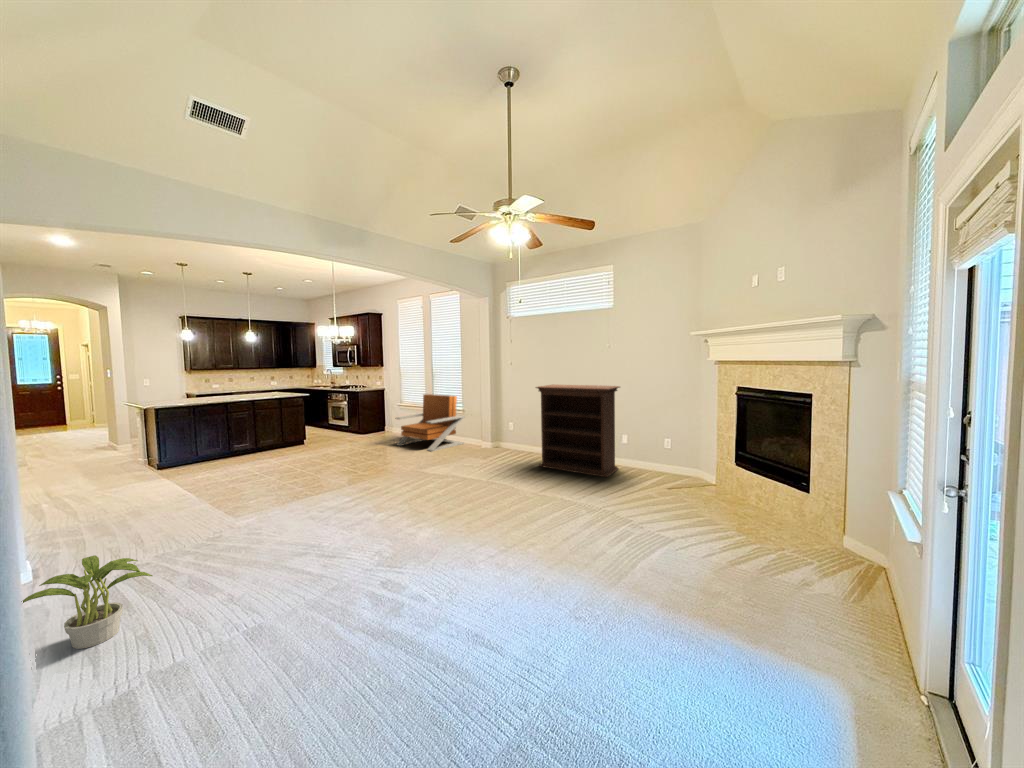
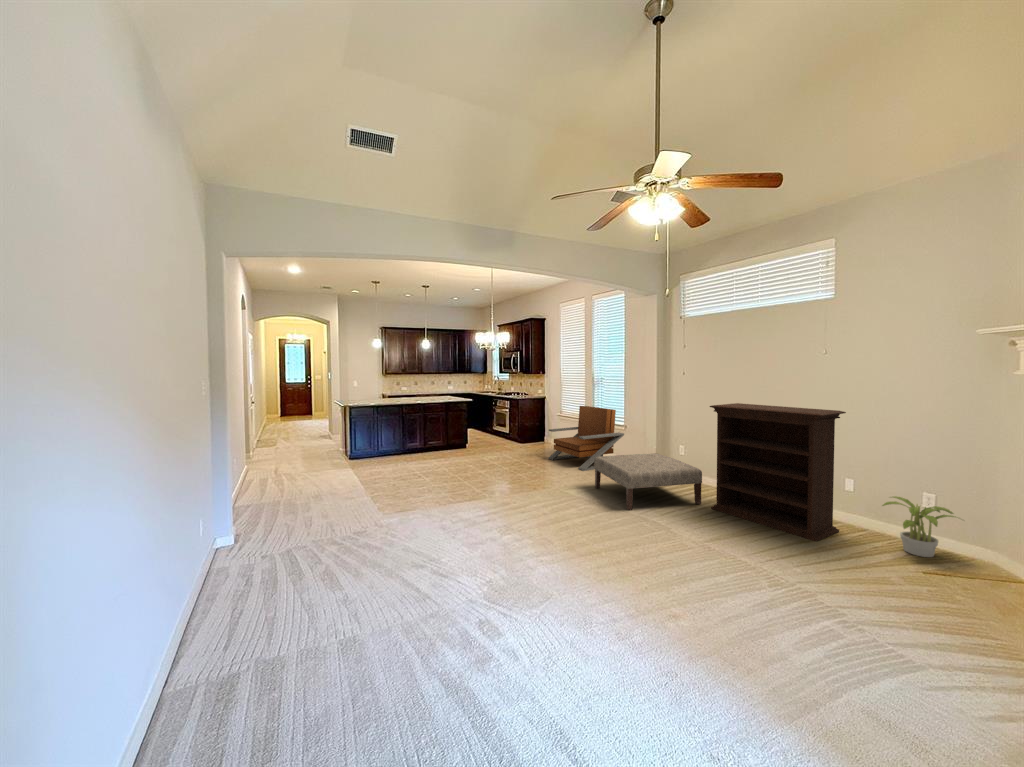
ottoman: none [445,429,531,476] -> present [594,453,702,510]
potted plant: present [21,555,152,649] -> present [882,496,956,557]

